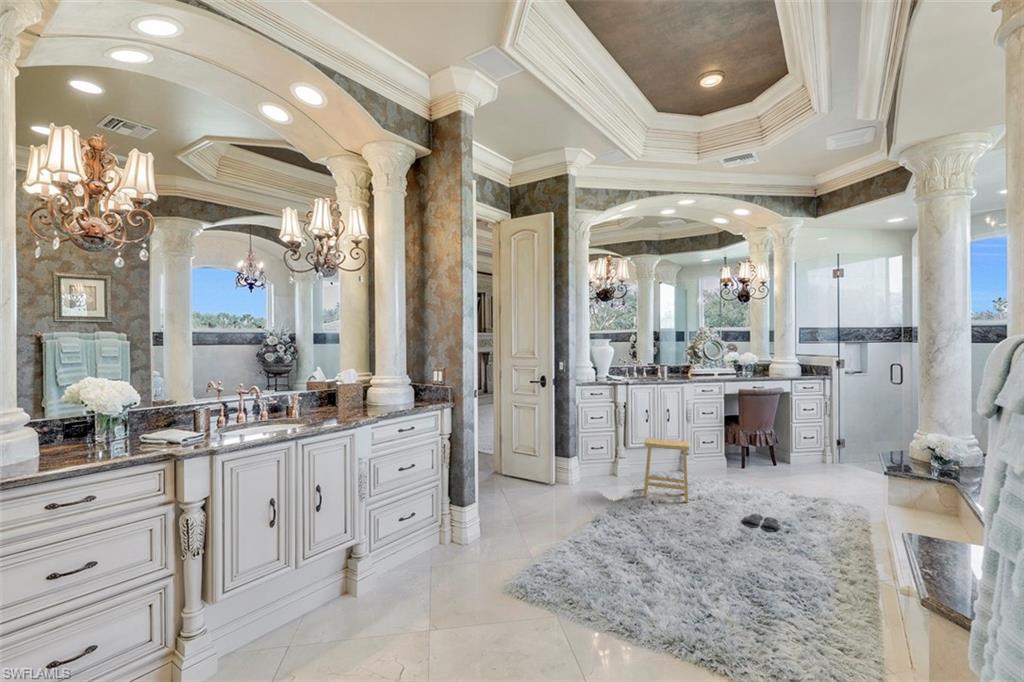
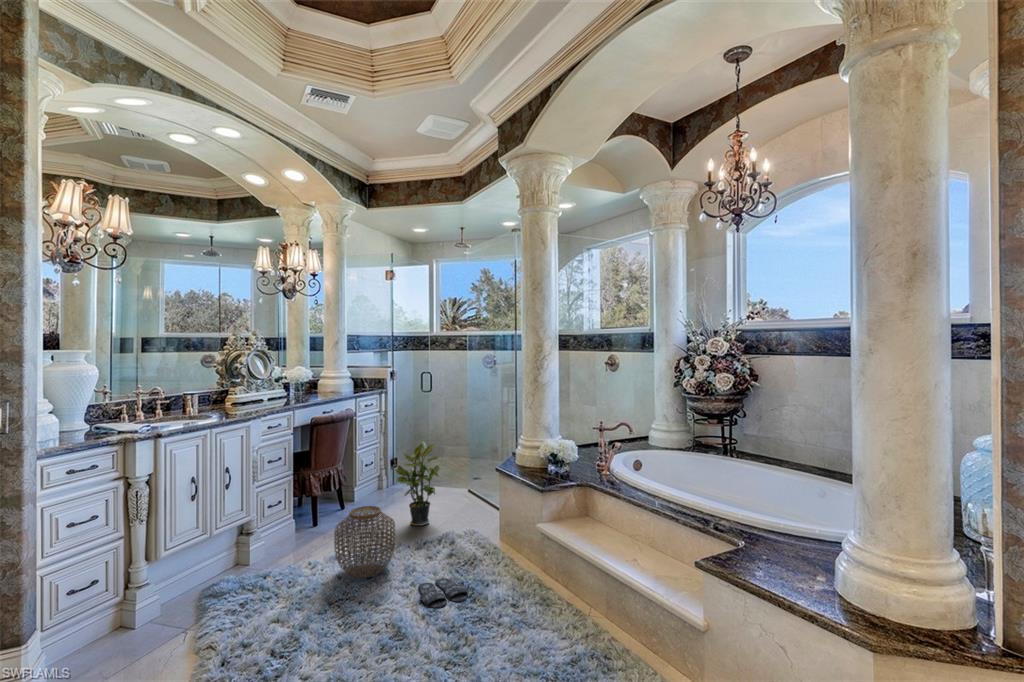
potted plant: none [792,424,837,494] -> present [396,442,440,526]
footstool: present [643,438,689,503] -> none [231,511,328,649]
woven basket: none [713,453,757,501] -> present [334,506,395,578]

